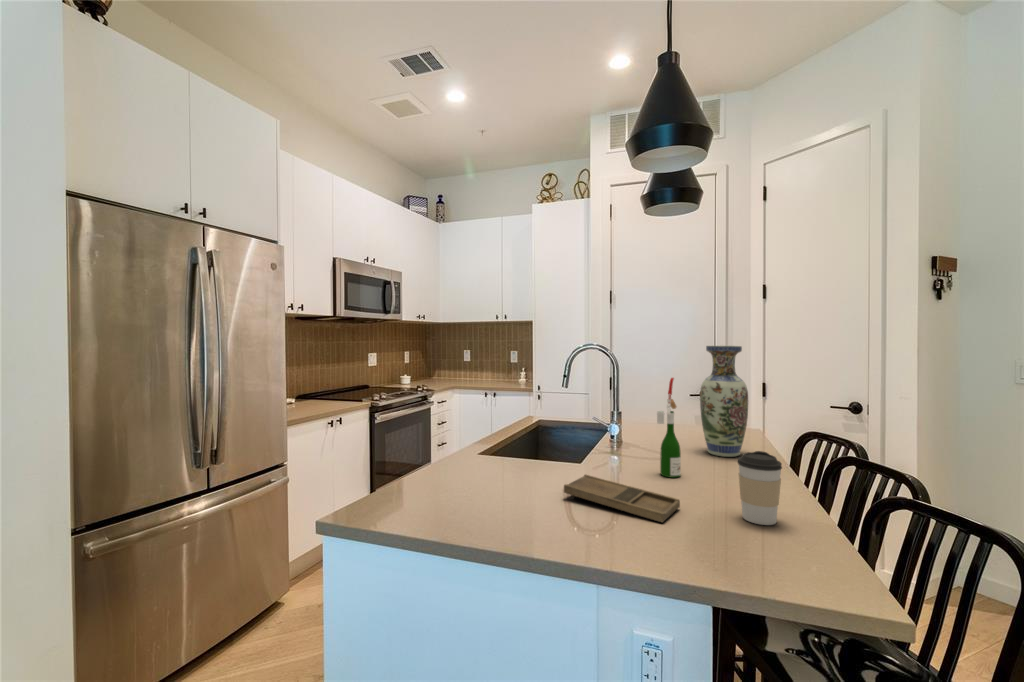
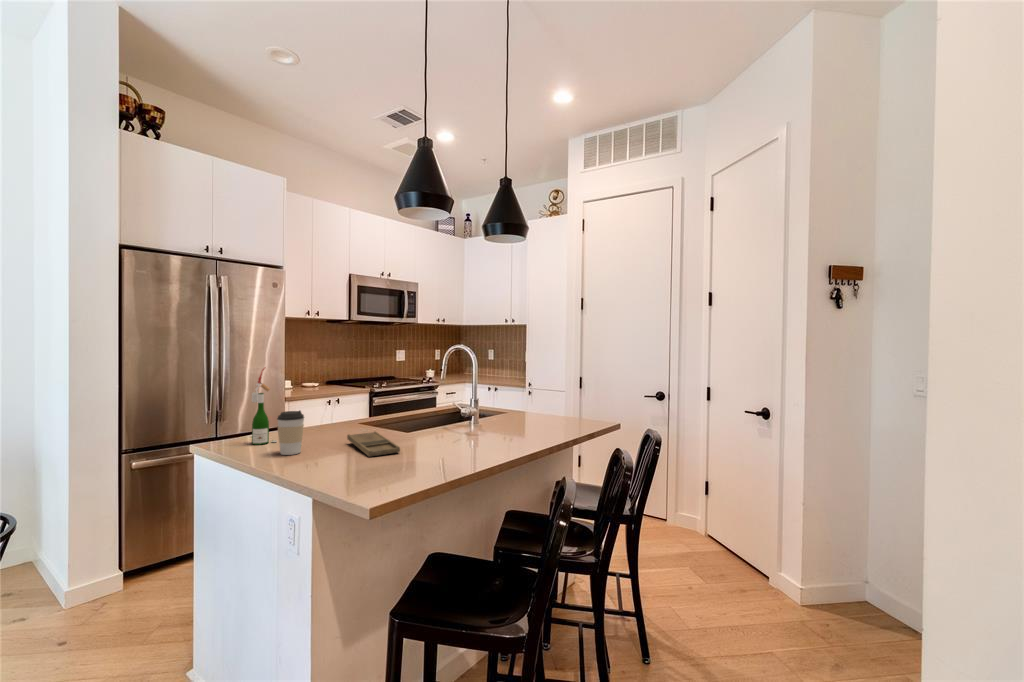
vase: present [700,346,748,457] -> none [518,347,552,436]
wine bottle: present [657,378,681,478] -> present [252,368,277,445]
coffee cup: present [738,451,782,525] -> present [277,411,304,455]

